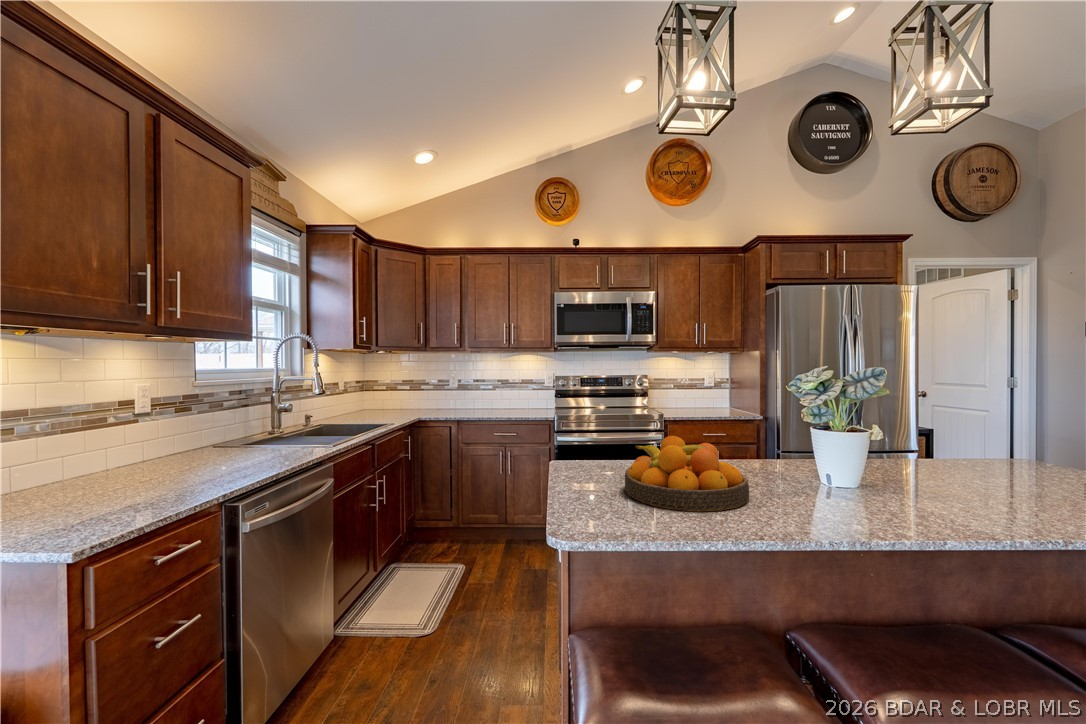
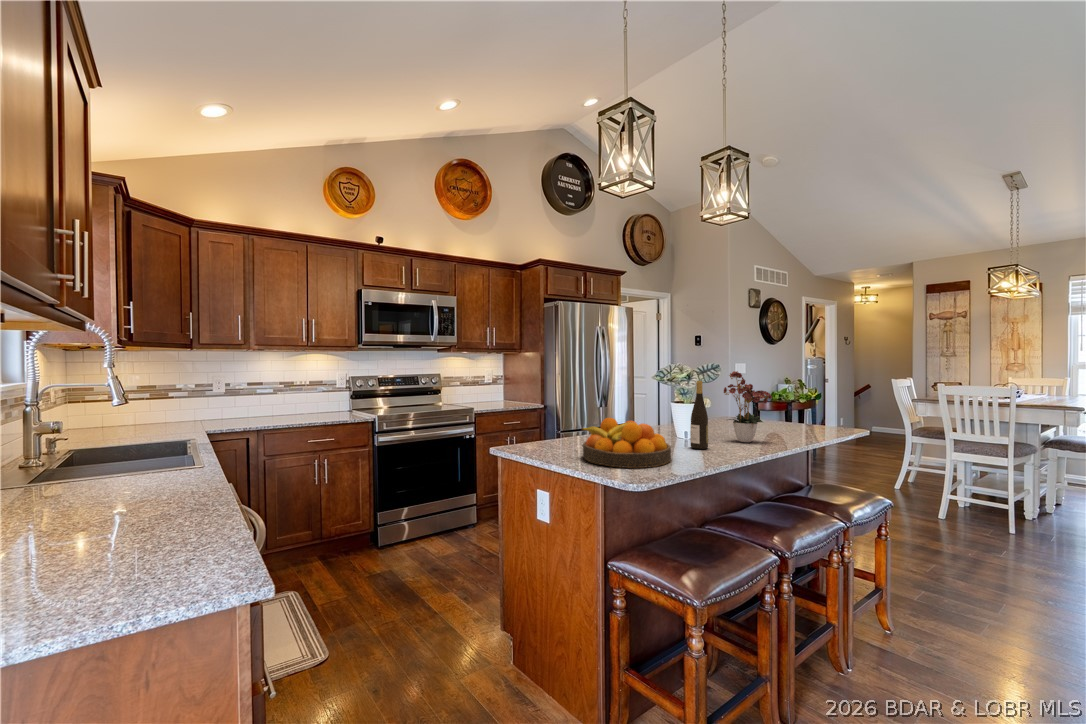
flower arrangement: none [910,373,1027,506] -> present [724,371,772,442]
wine bottle: none [822,392,853,501] -> present [690,381,708,449]

